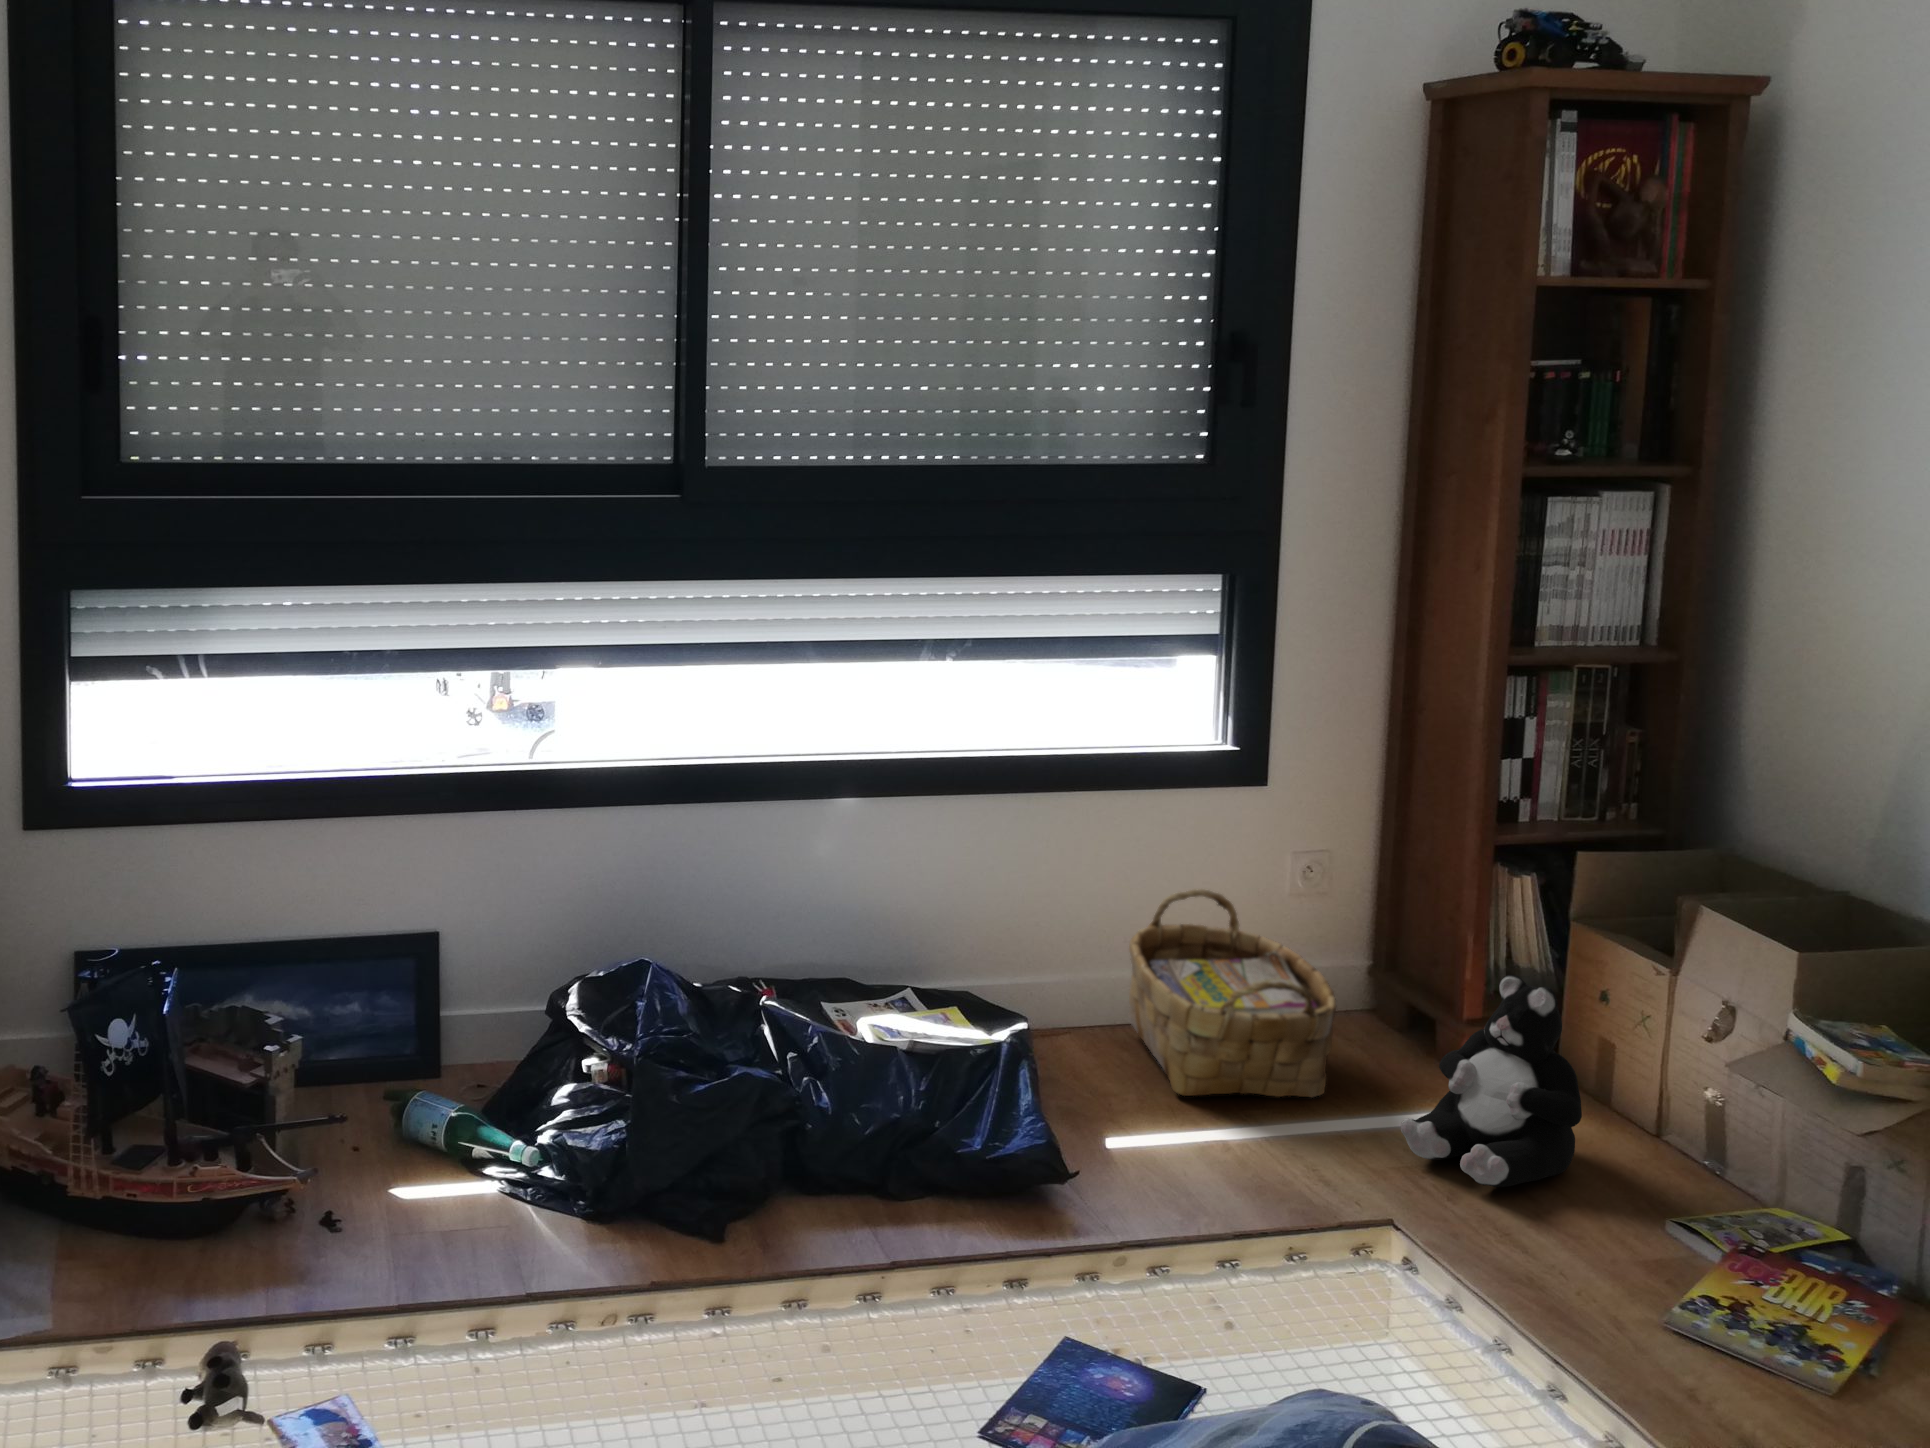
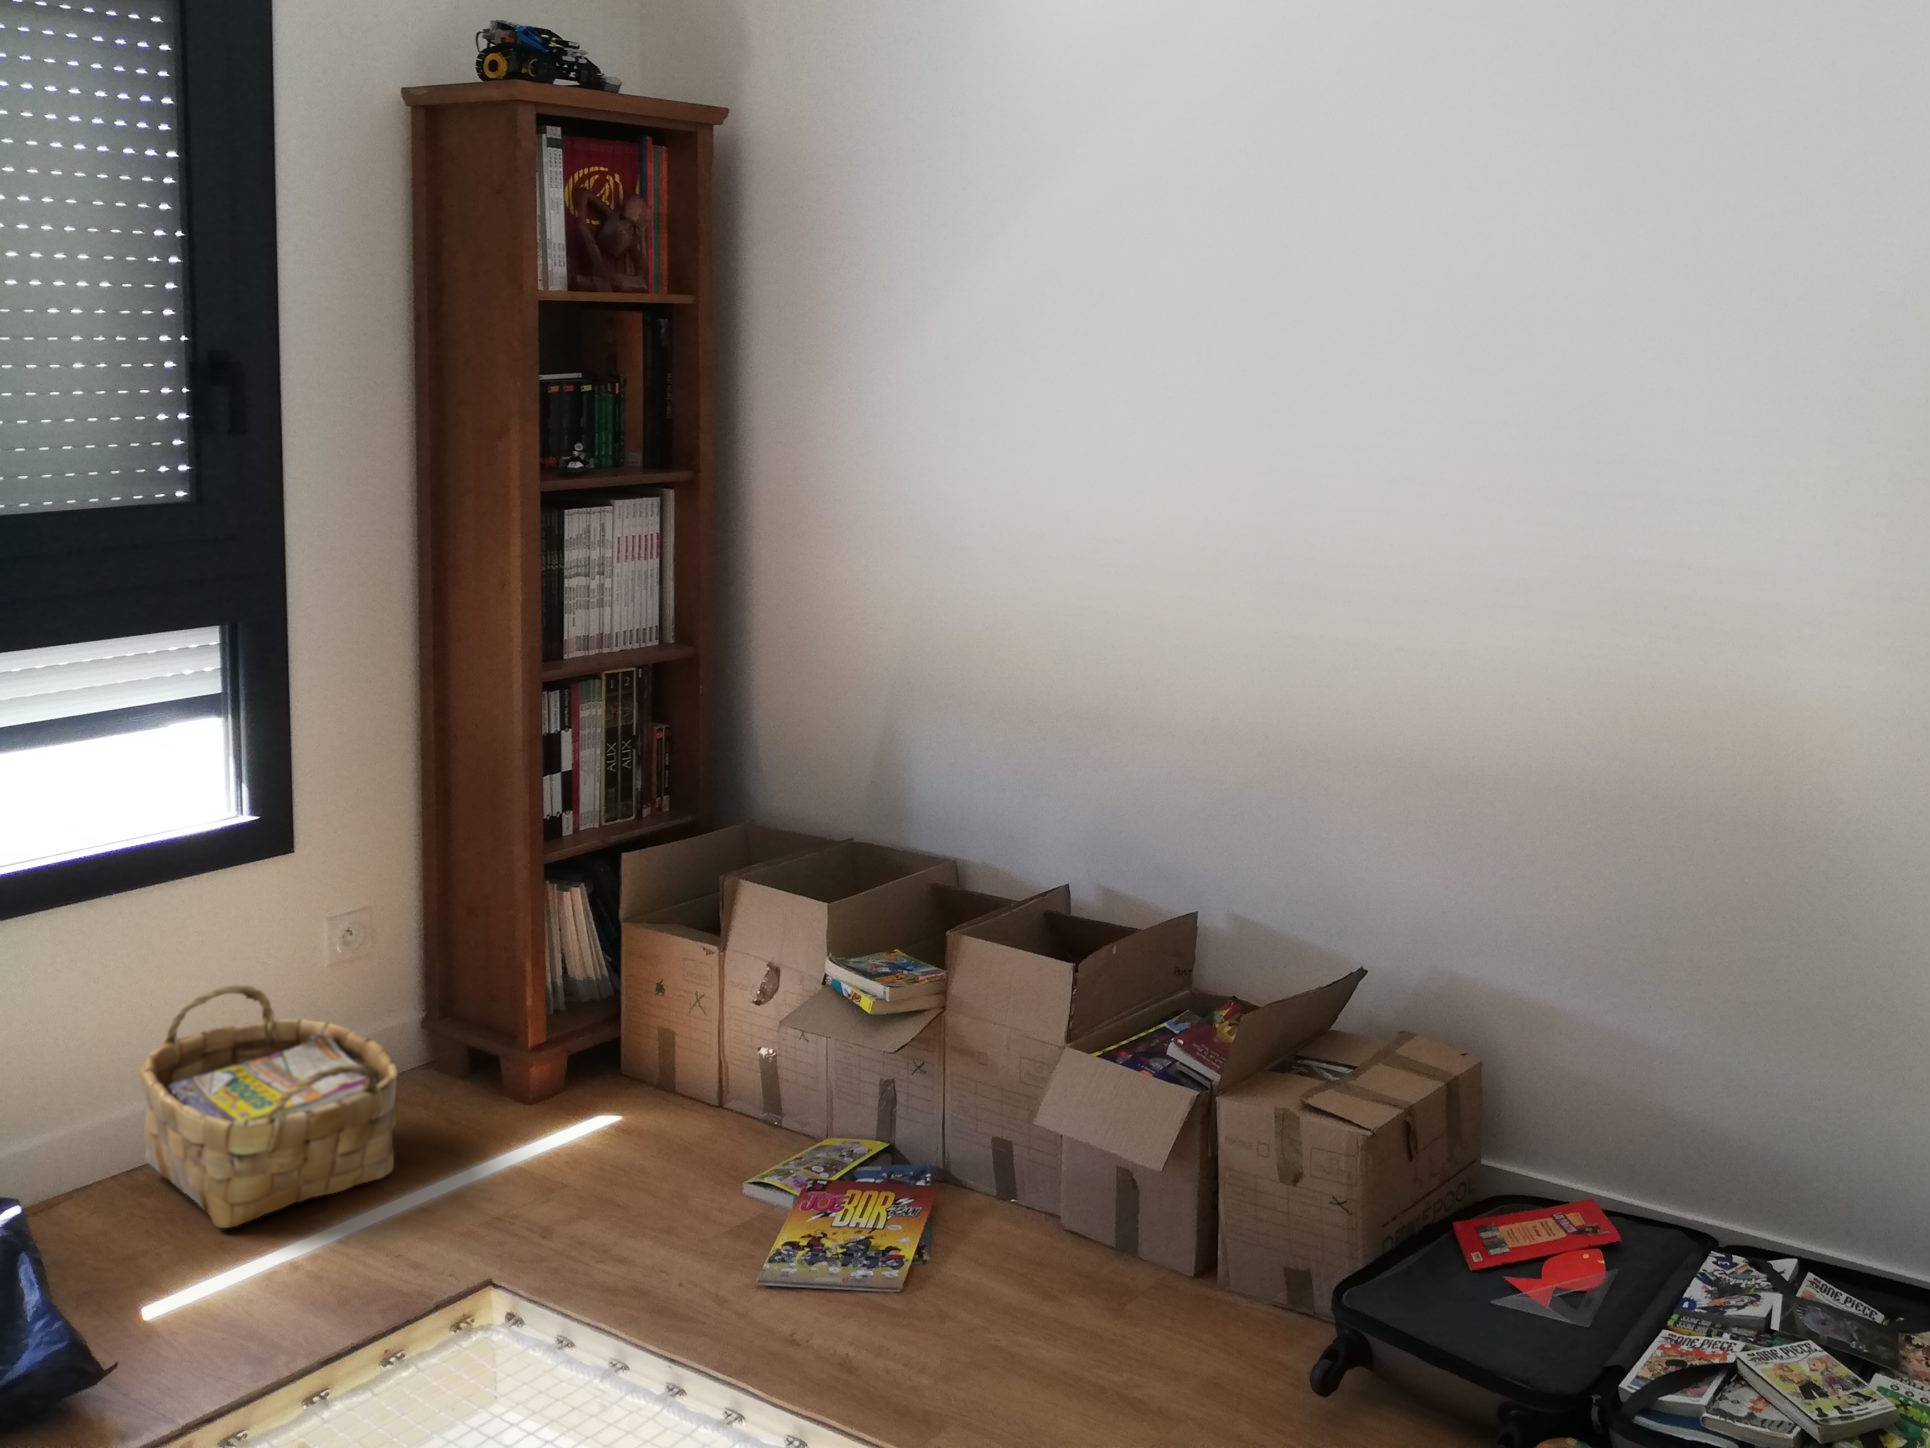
plush toy: present [1401,975,1582,1187] -> none [484,991,658,1210]

